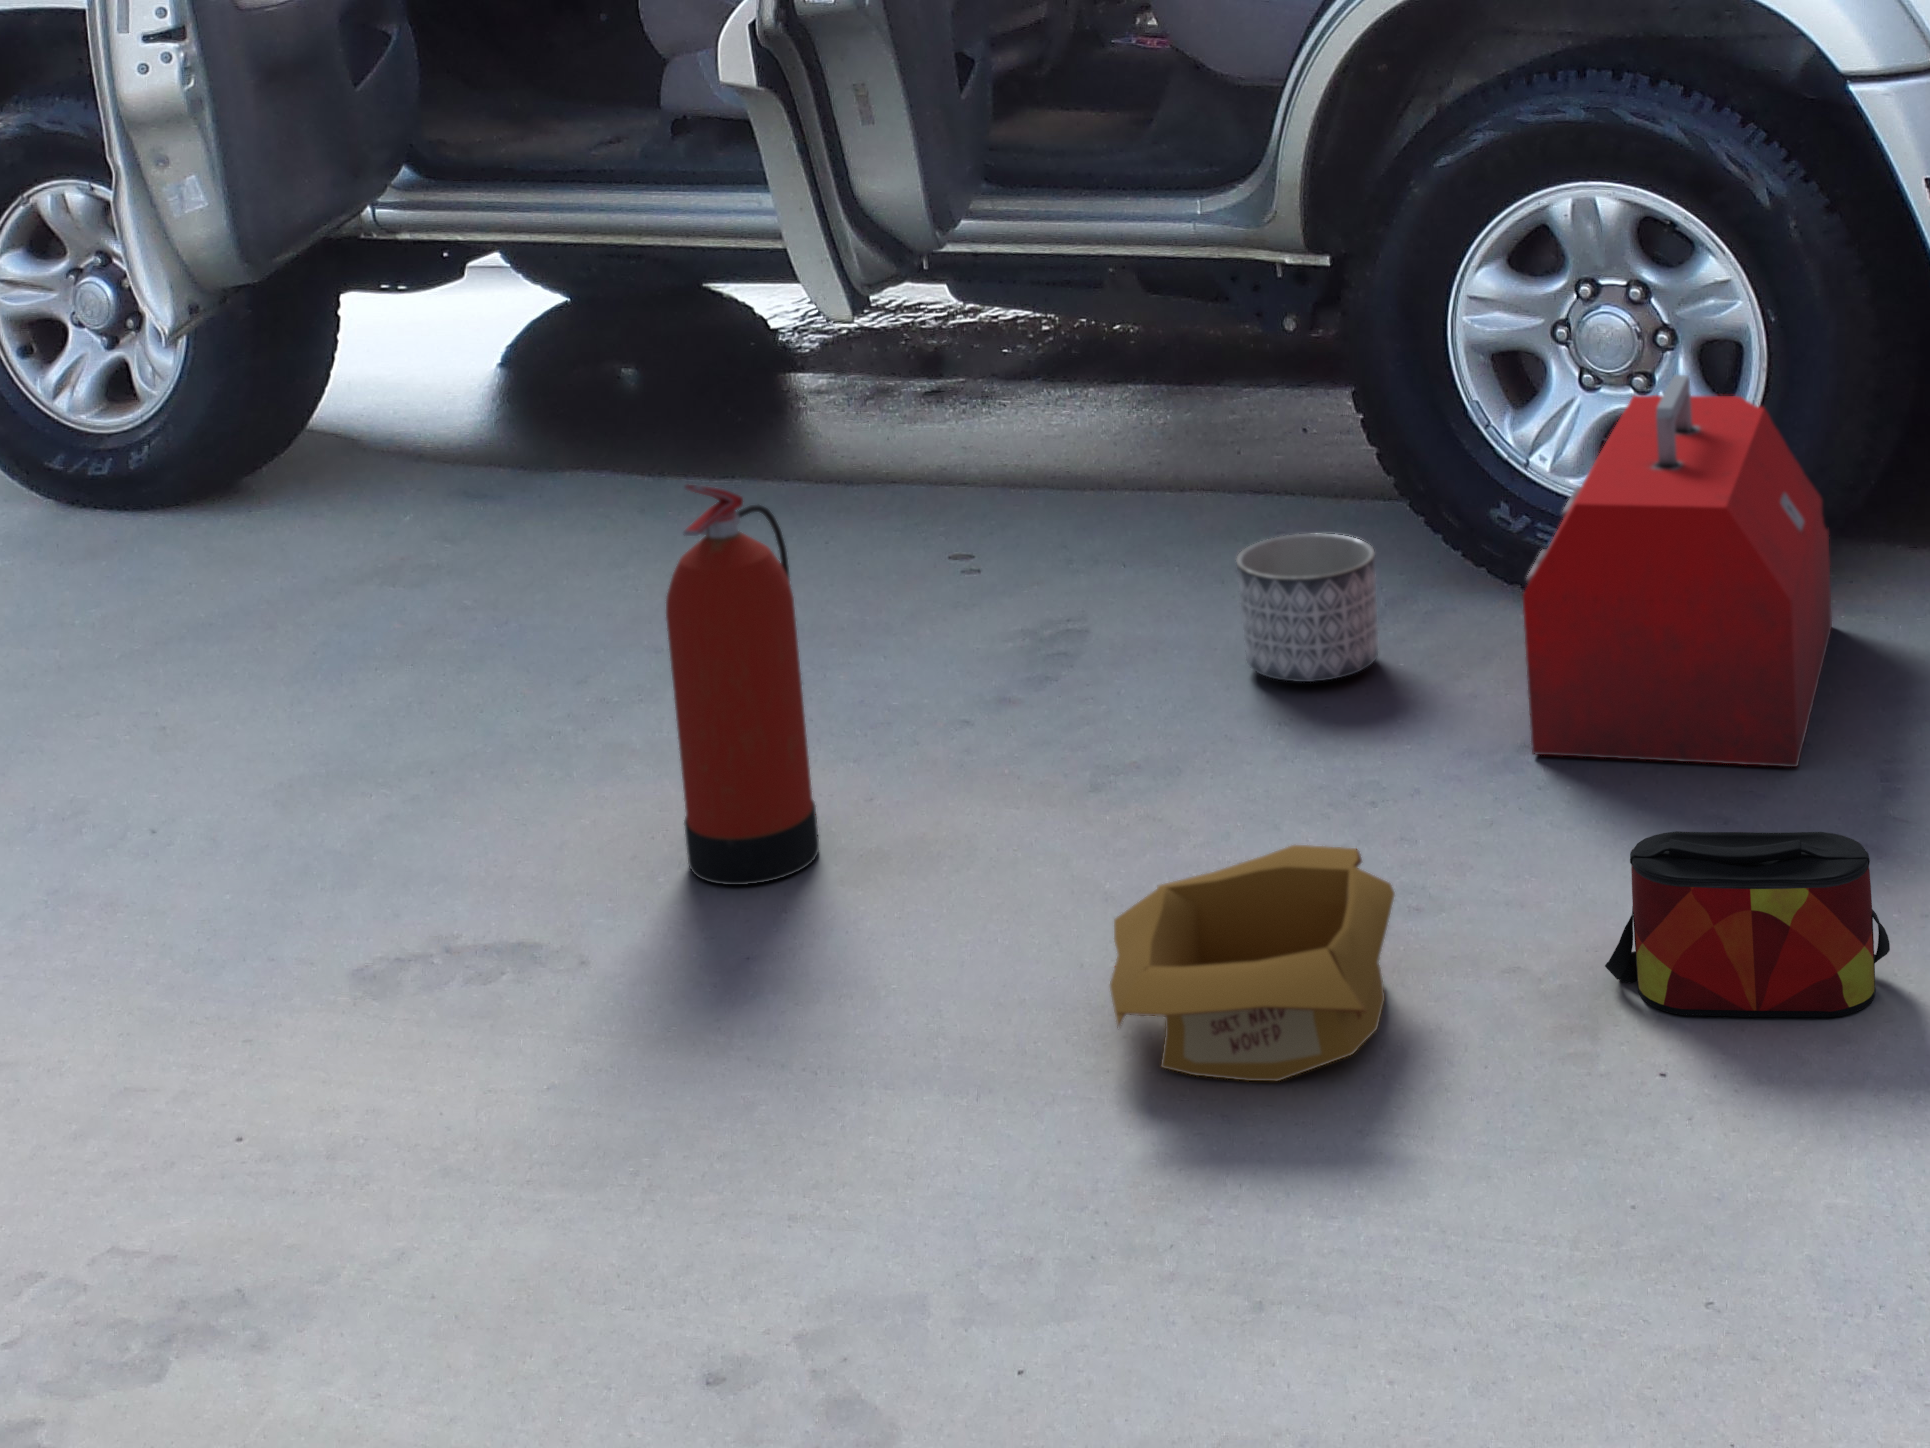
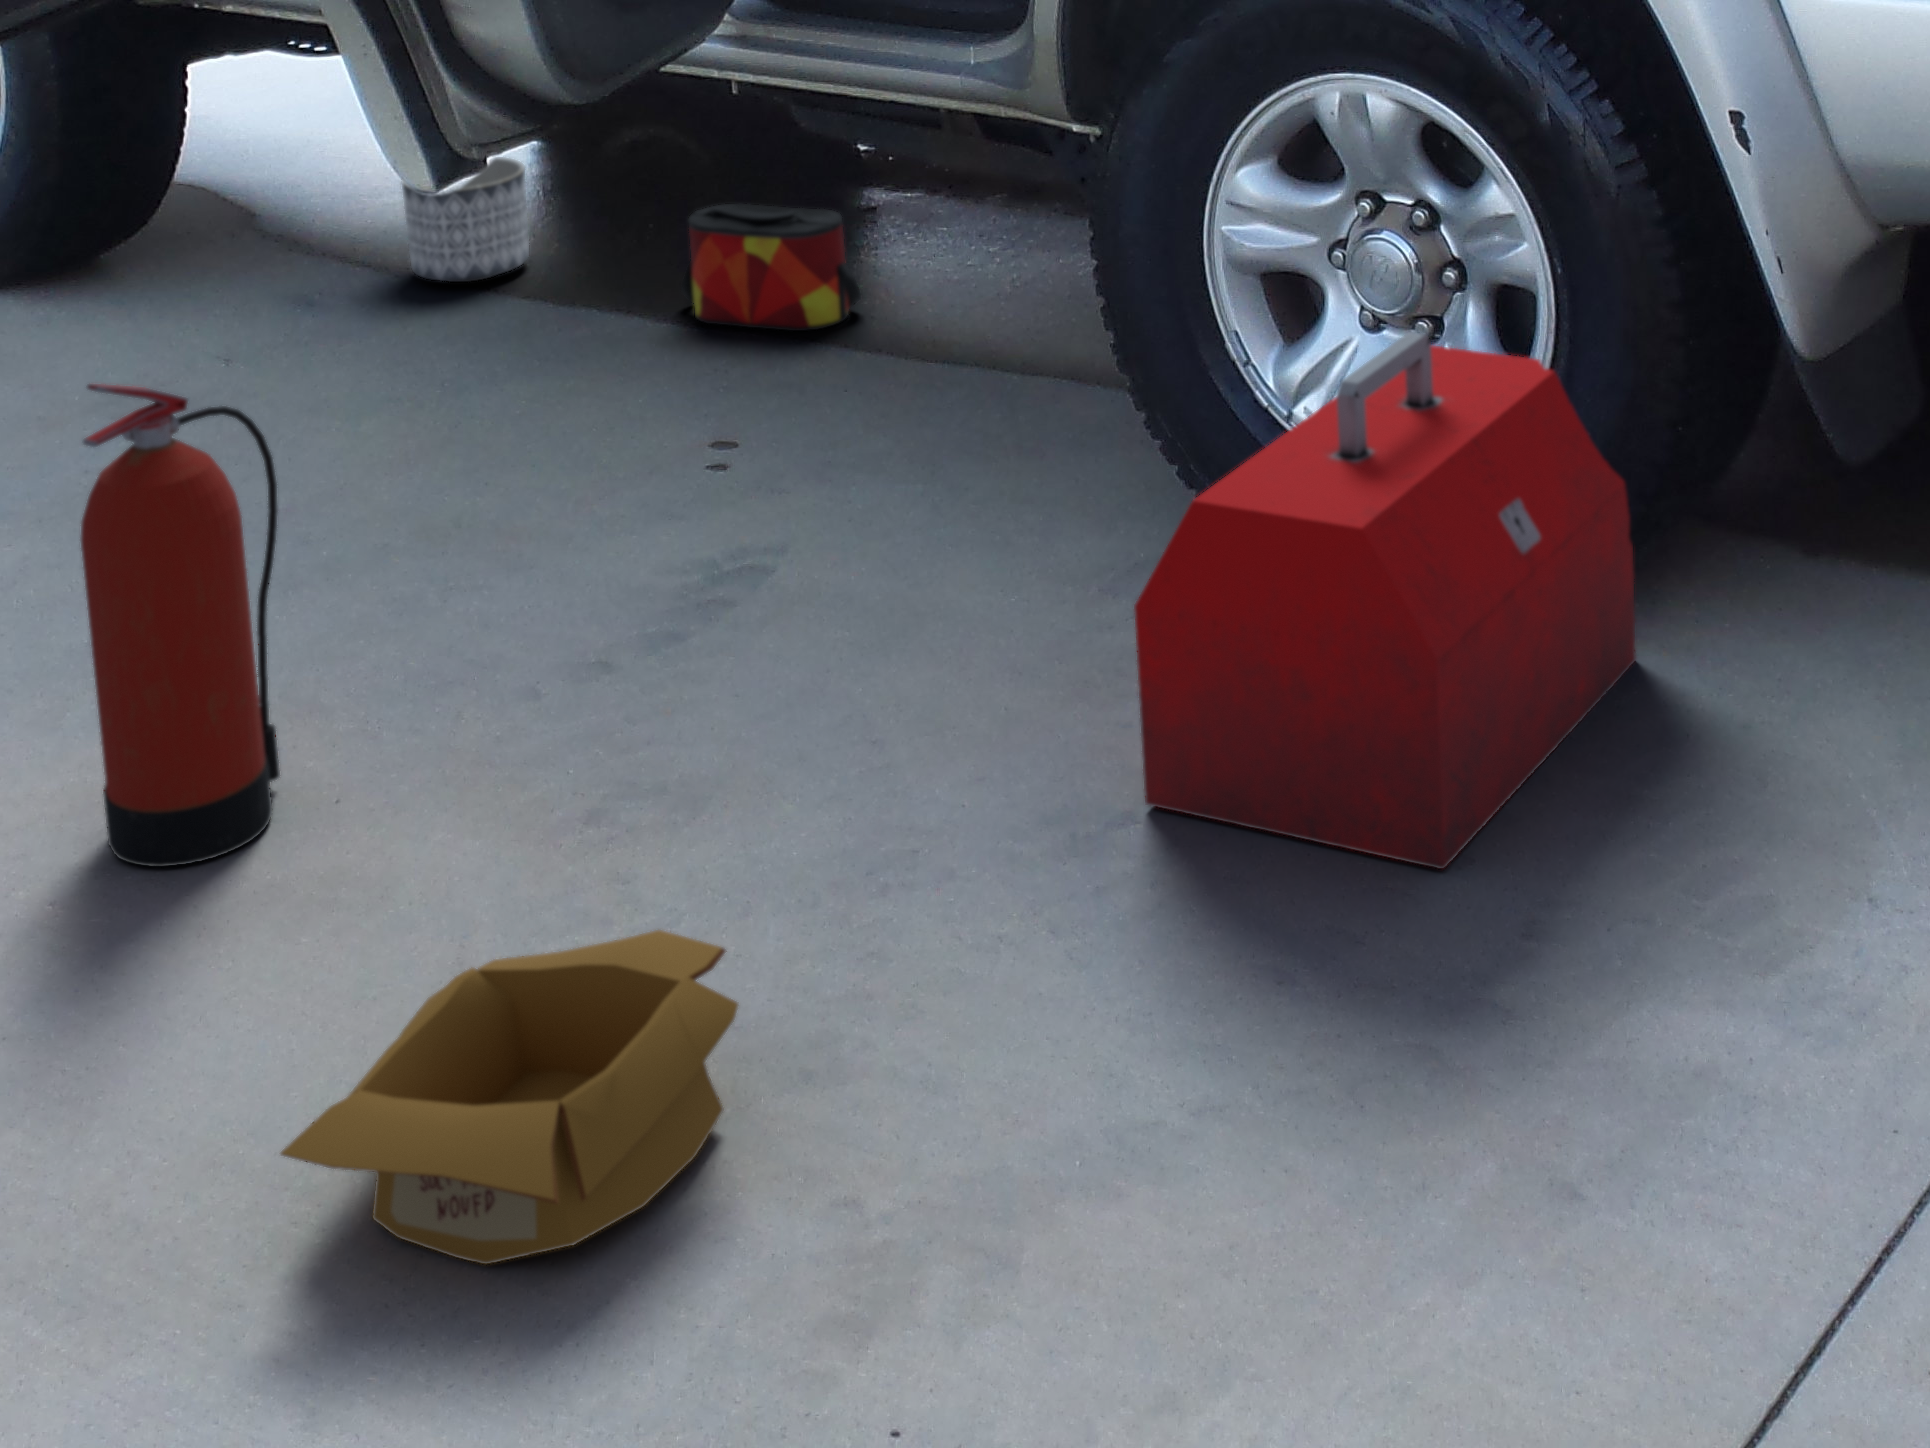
planter: present [1237,533,1378,682] -> present [402,157,529,282]
bag: present [1605,831,1890,1017] -> present [681,204,861,331]

